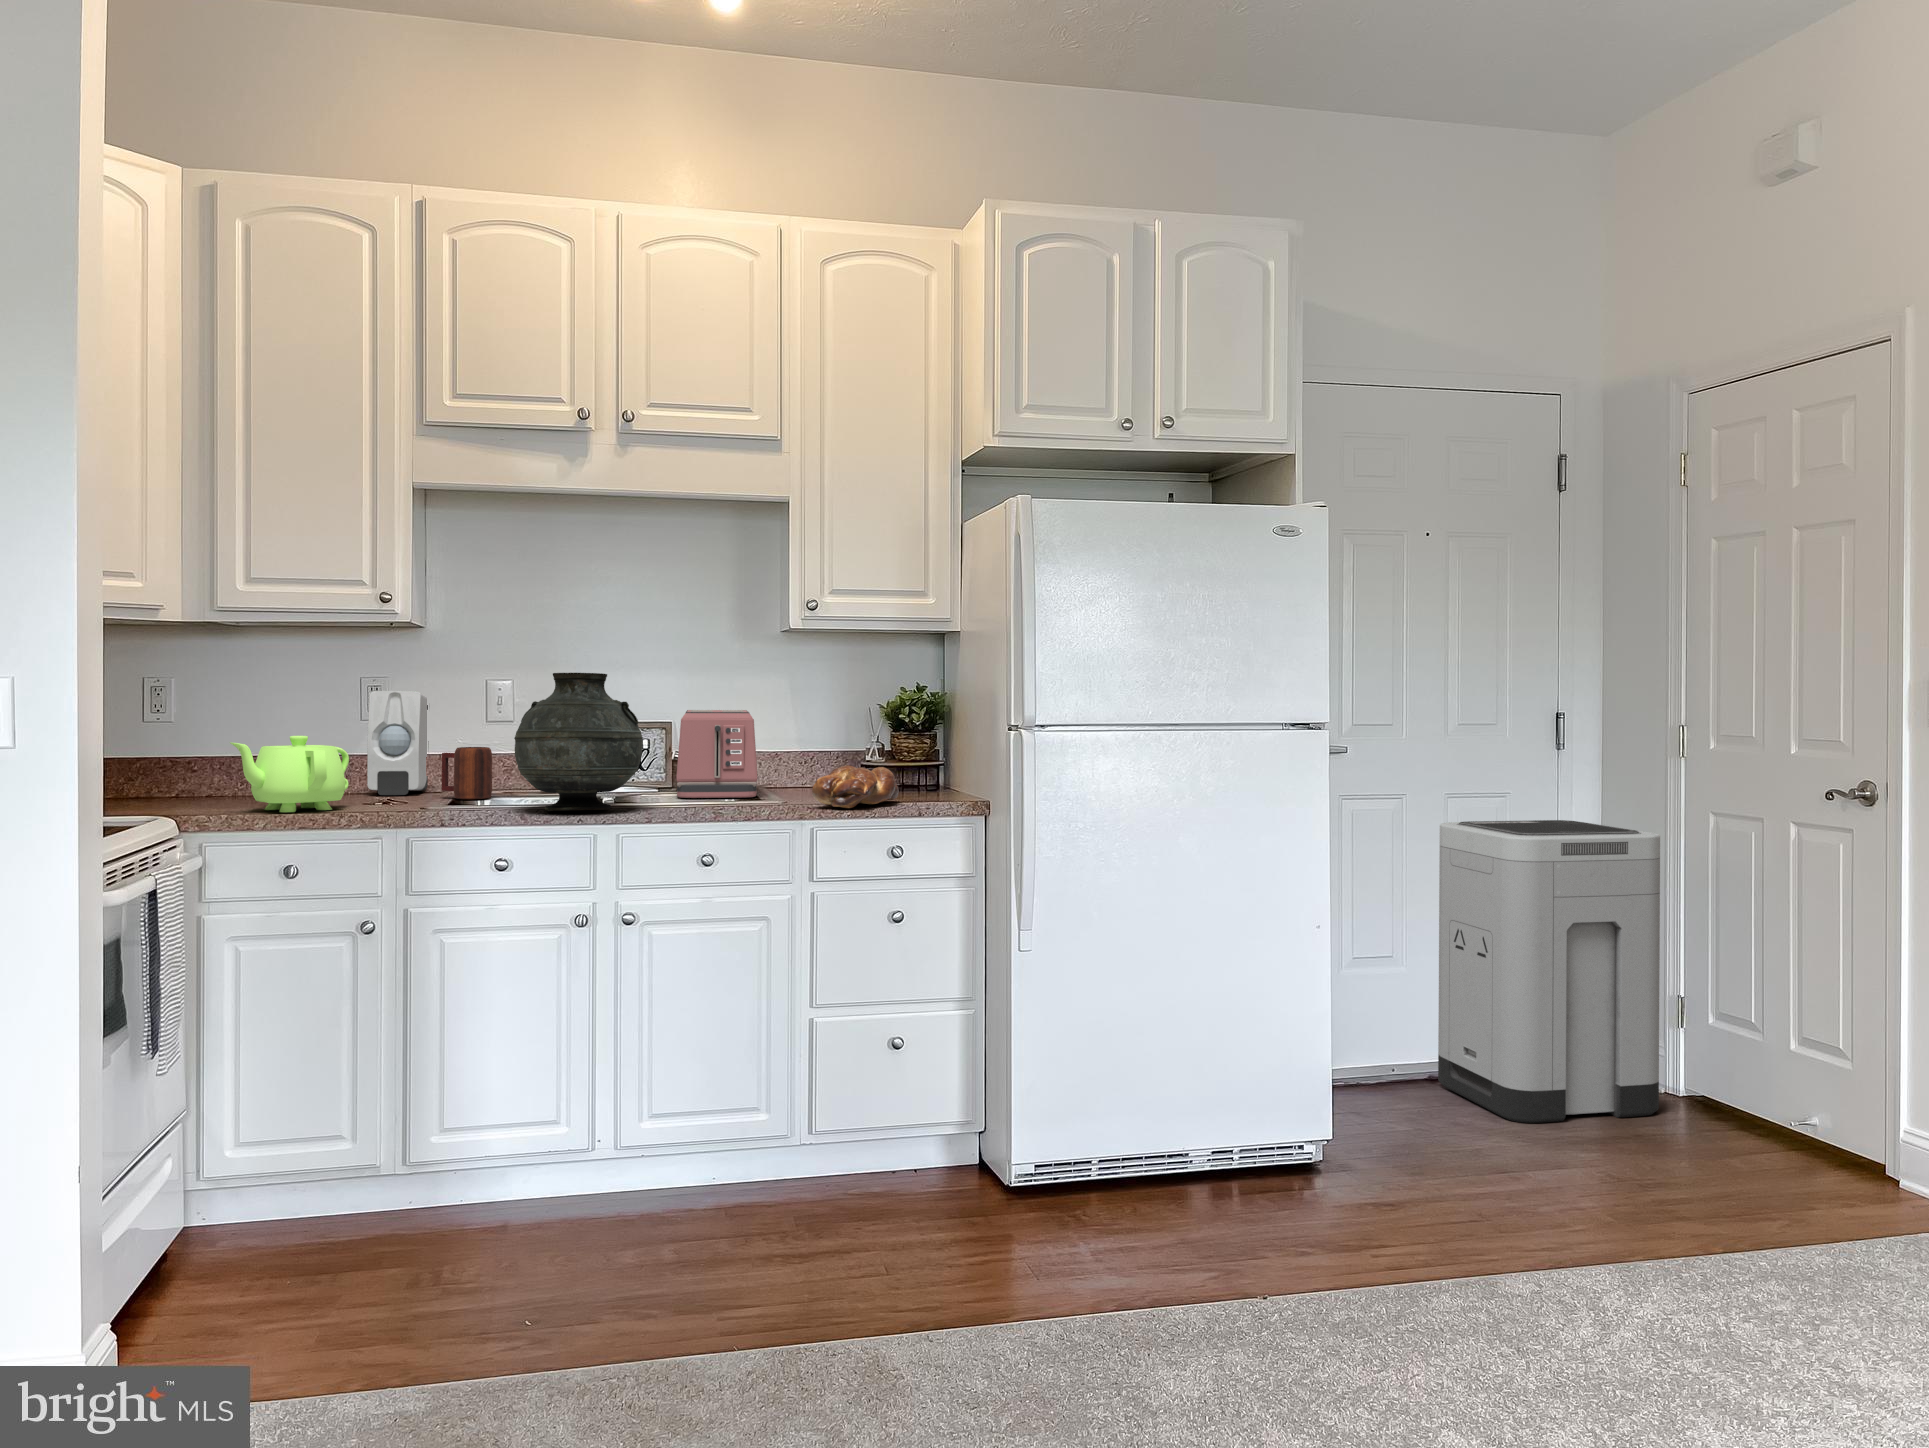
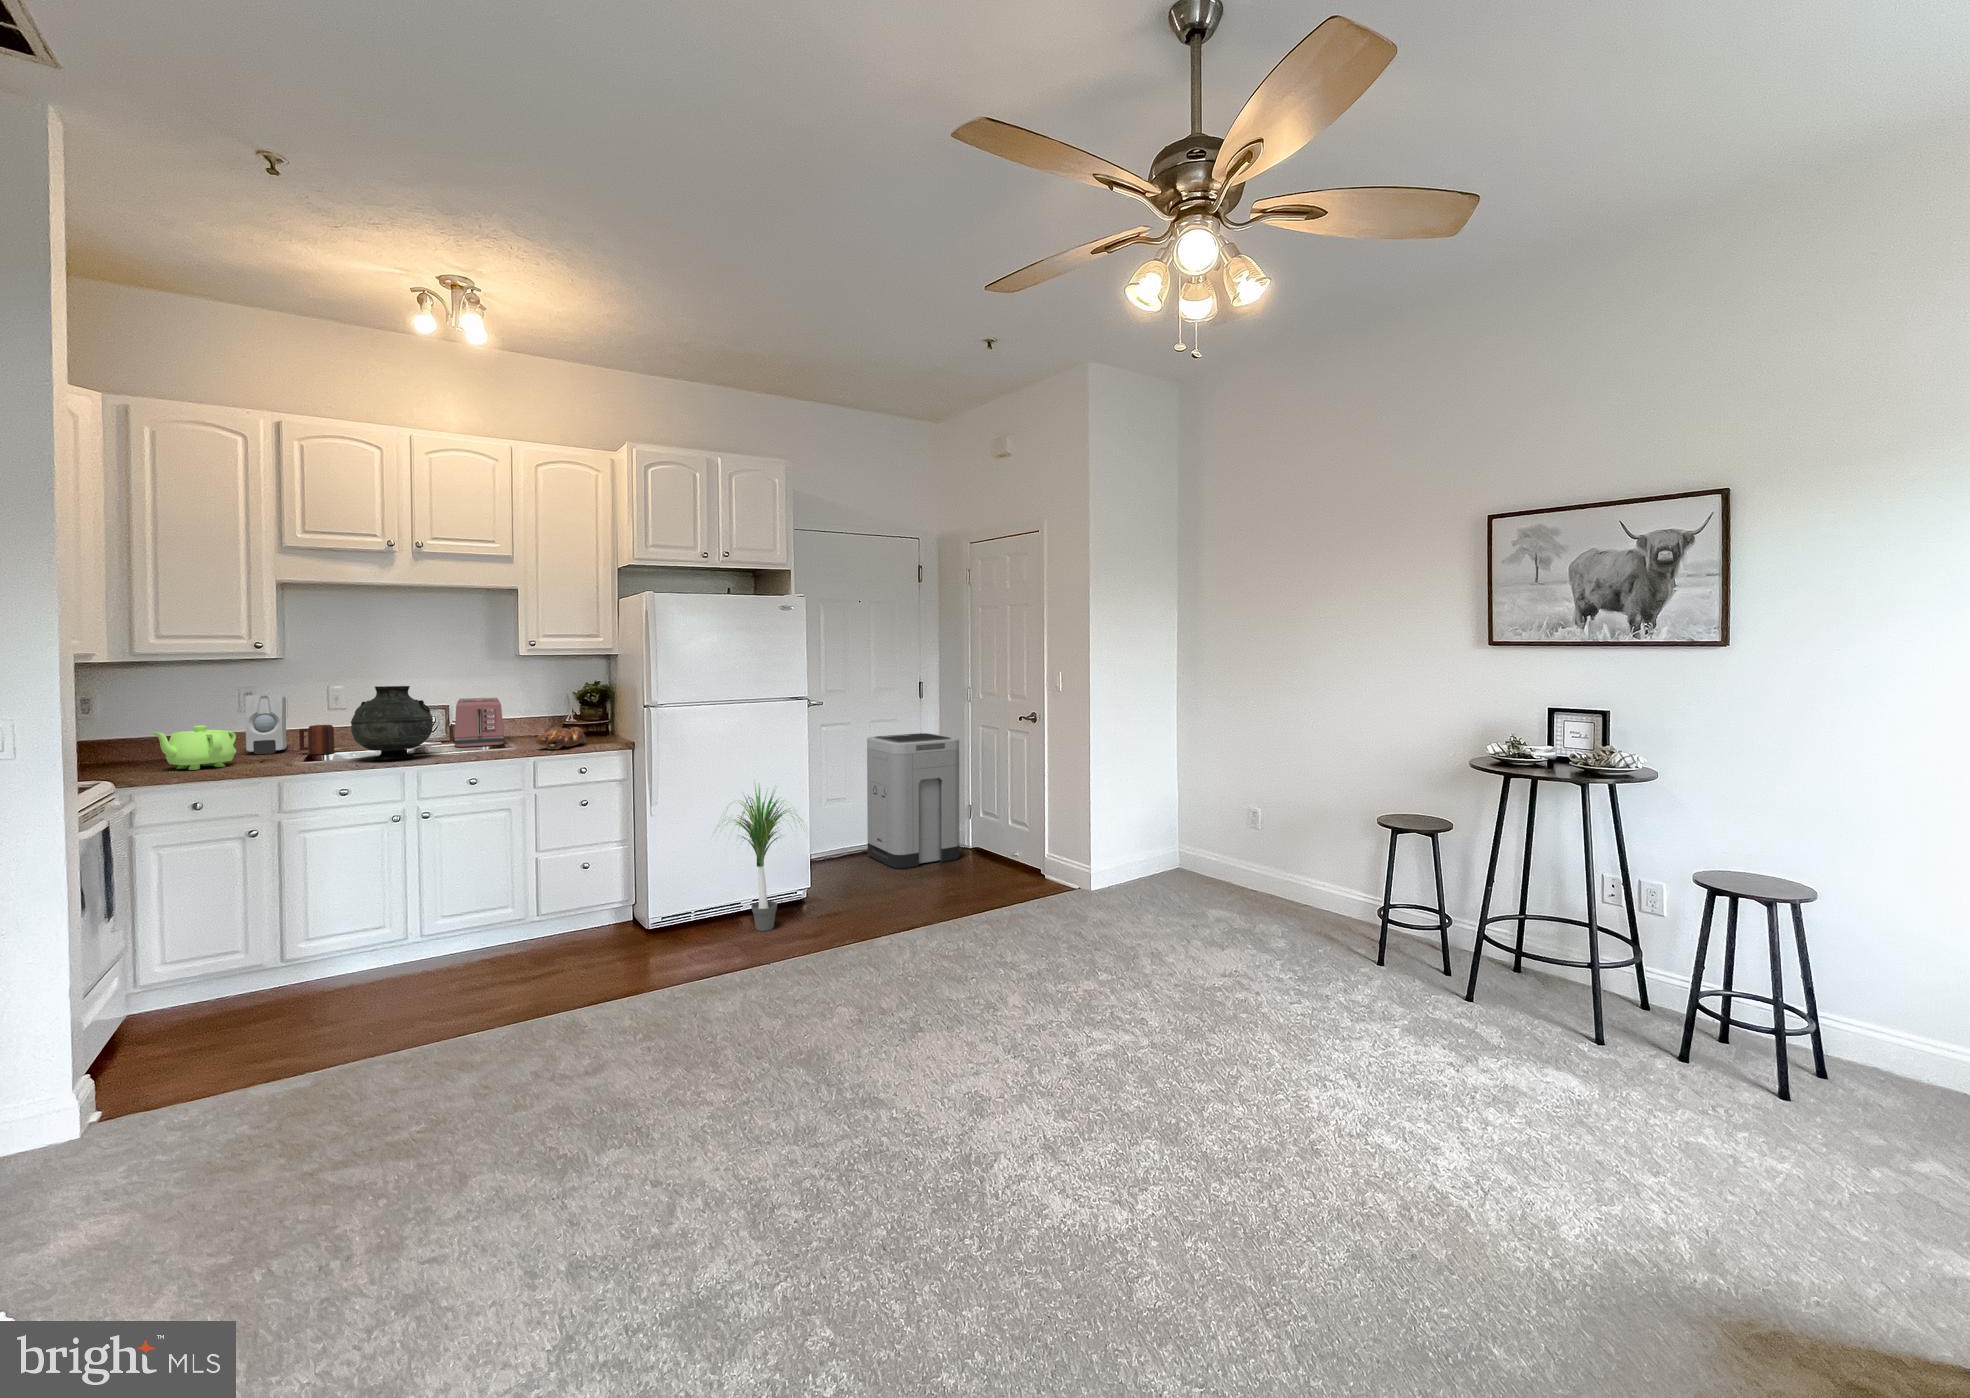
potted plant: none [1132,884,1352,1231] -> present [718,785,803,931]

